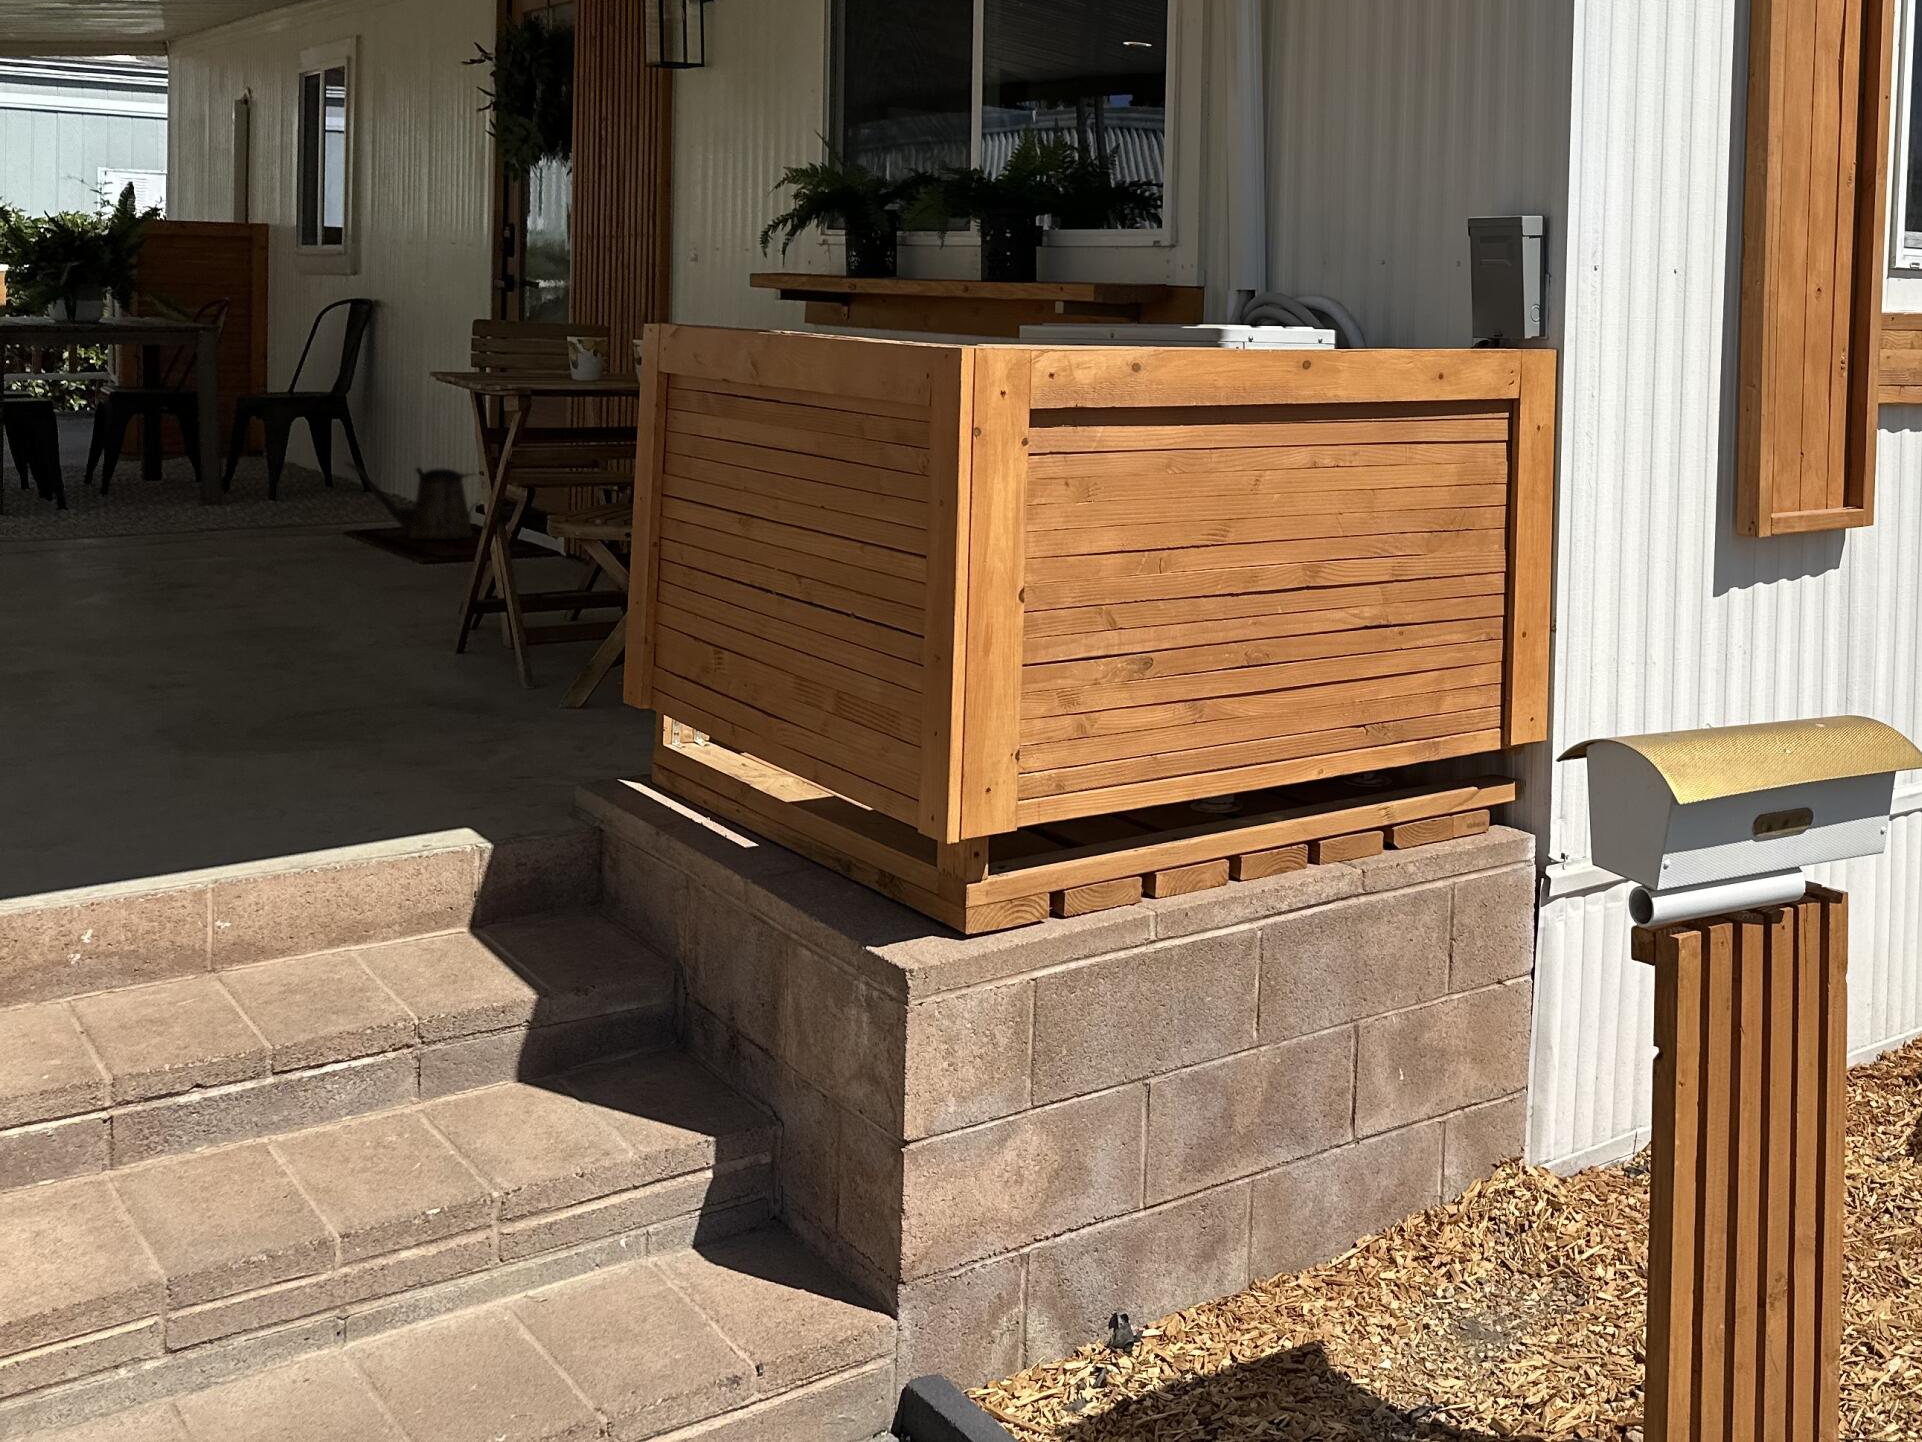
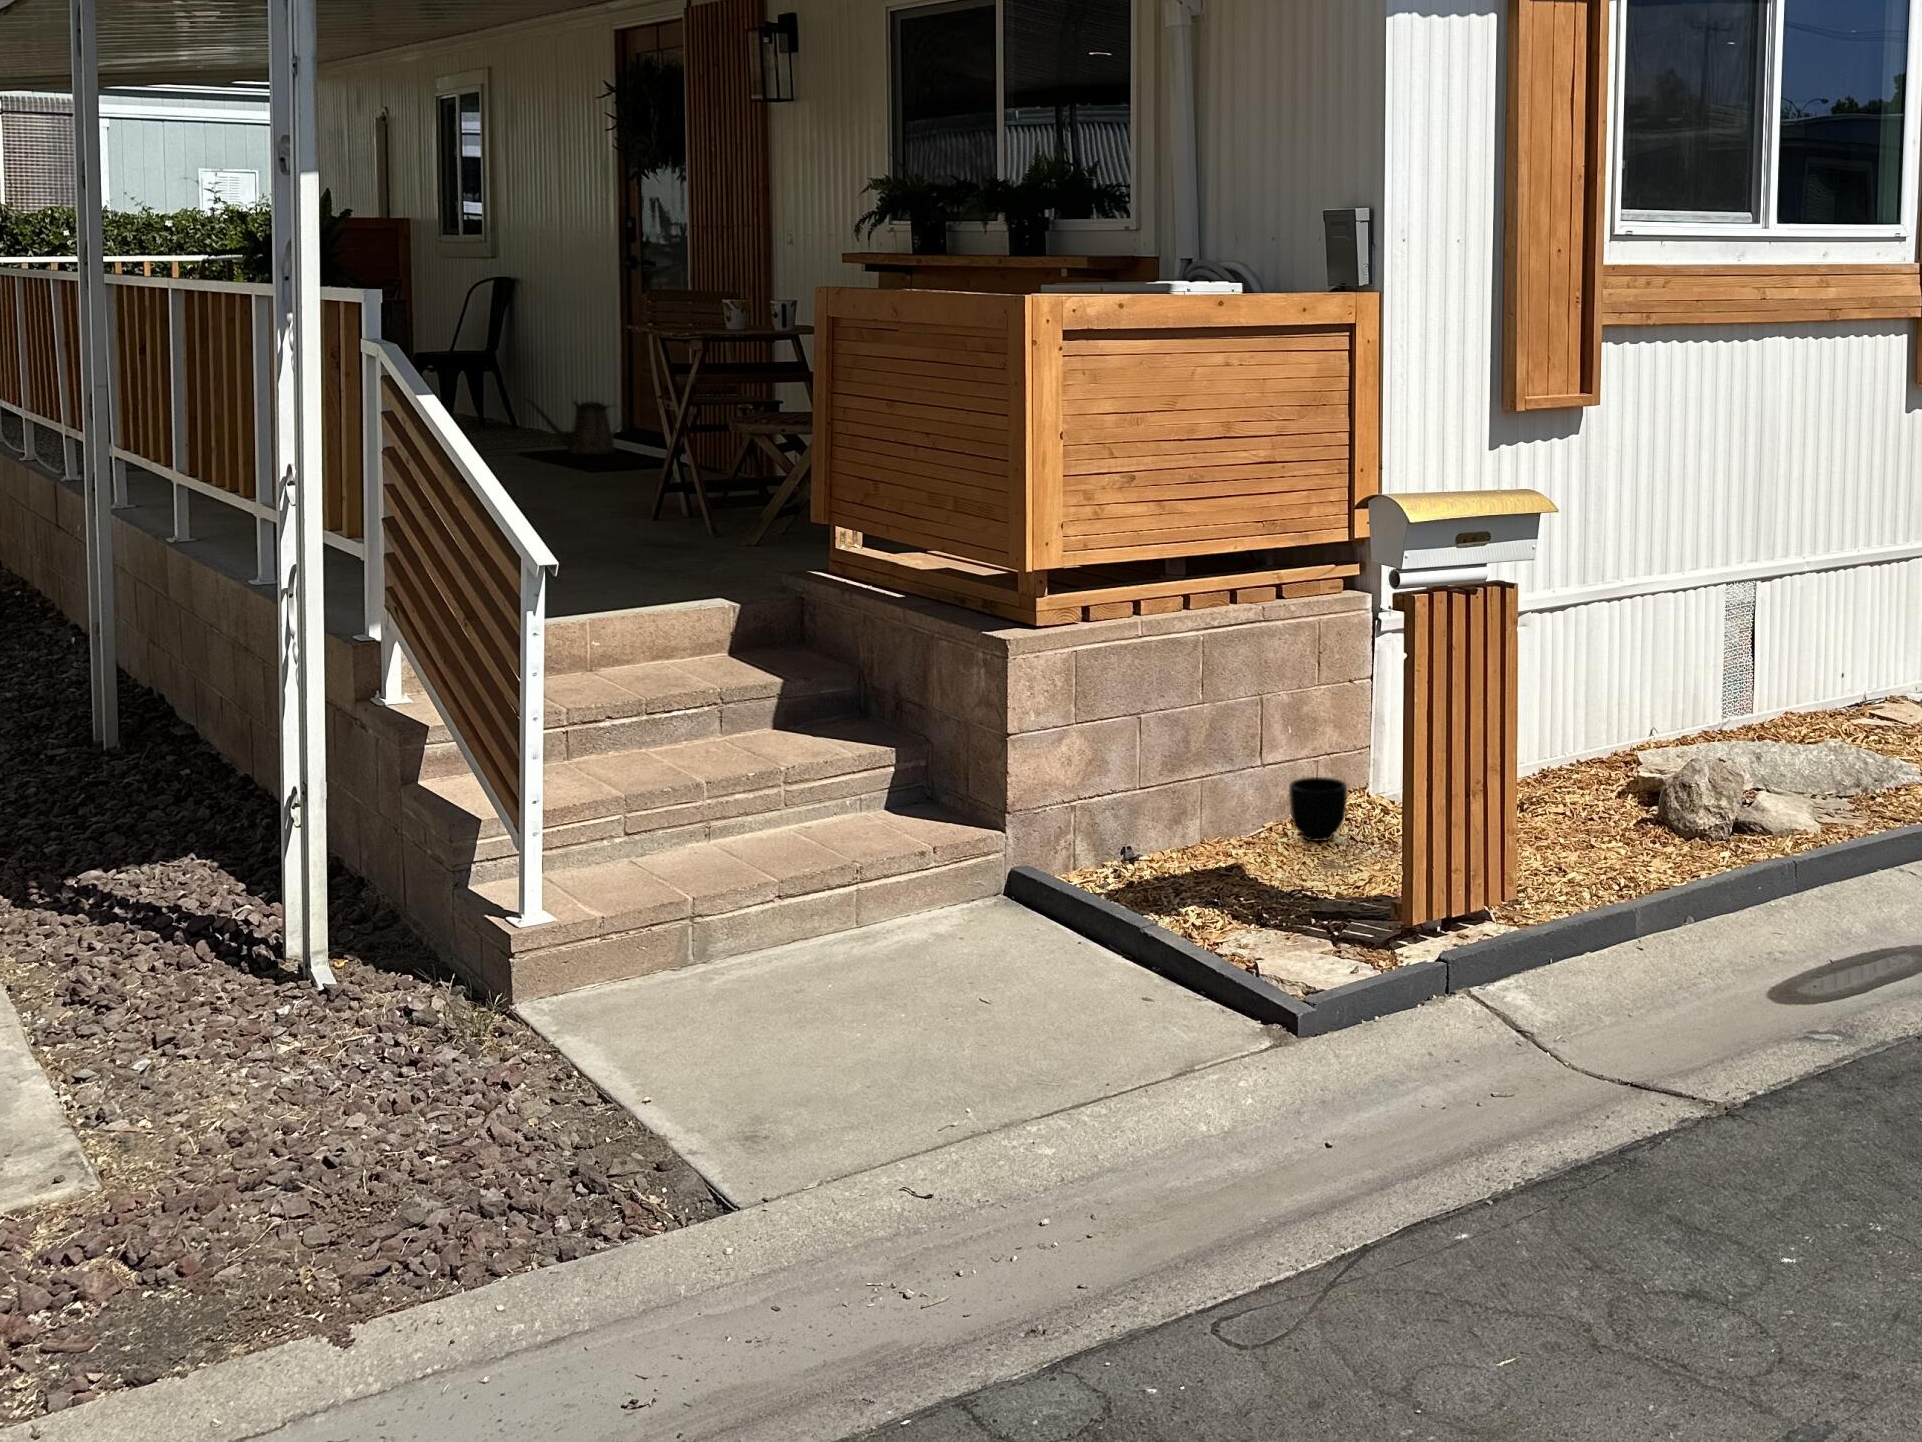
planter: none [1401,1163,1499,1285] -> present [1289,777,1347,841]

